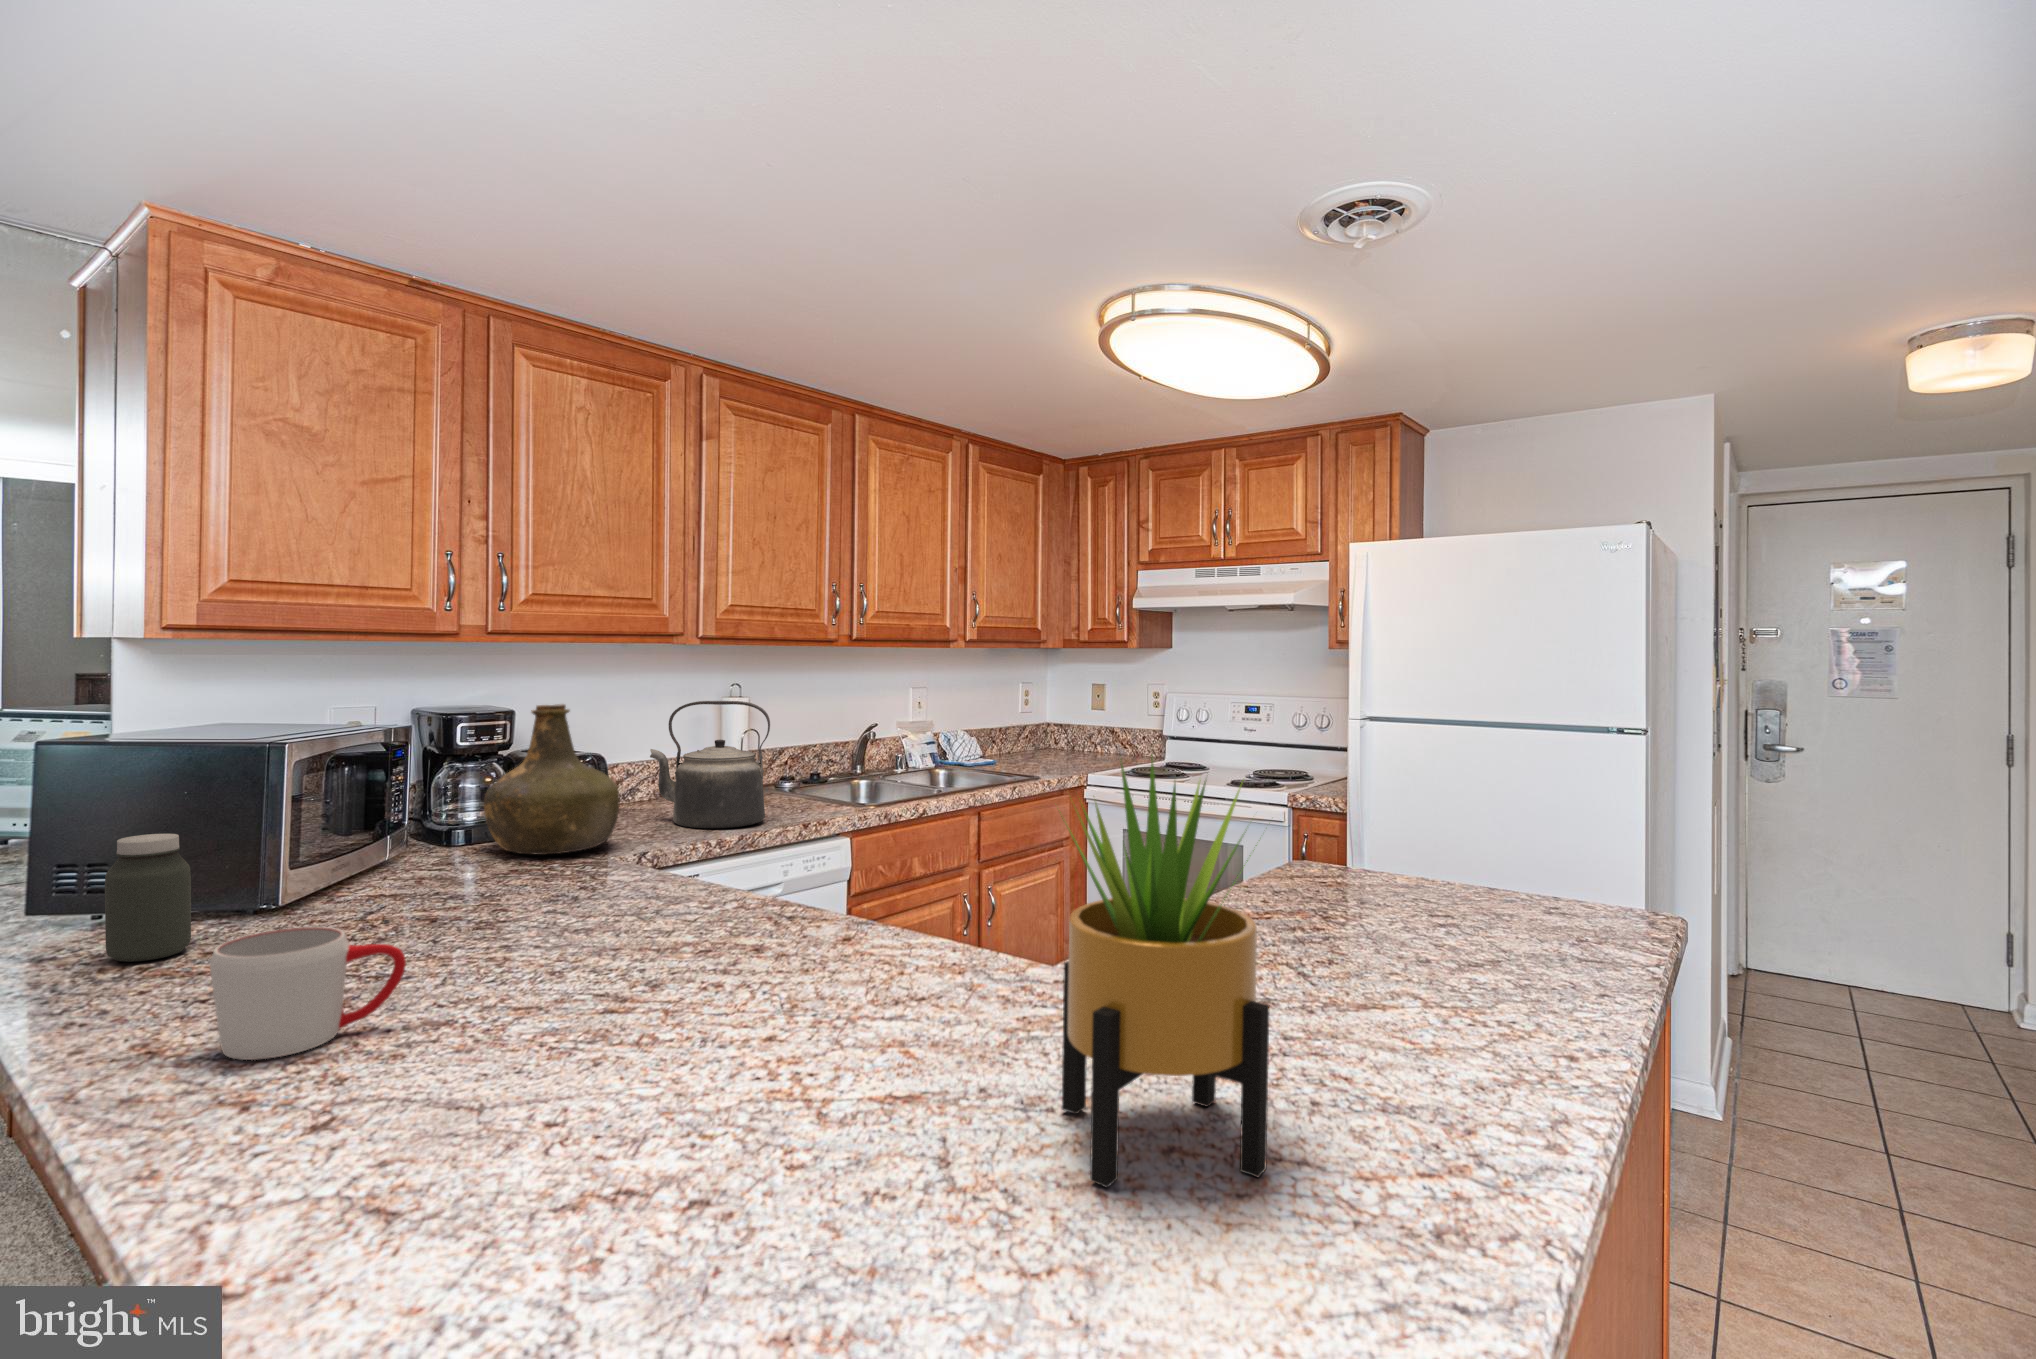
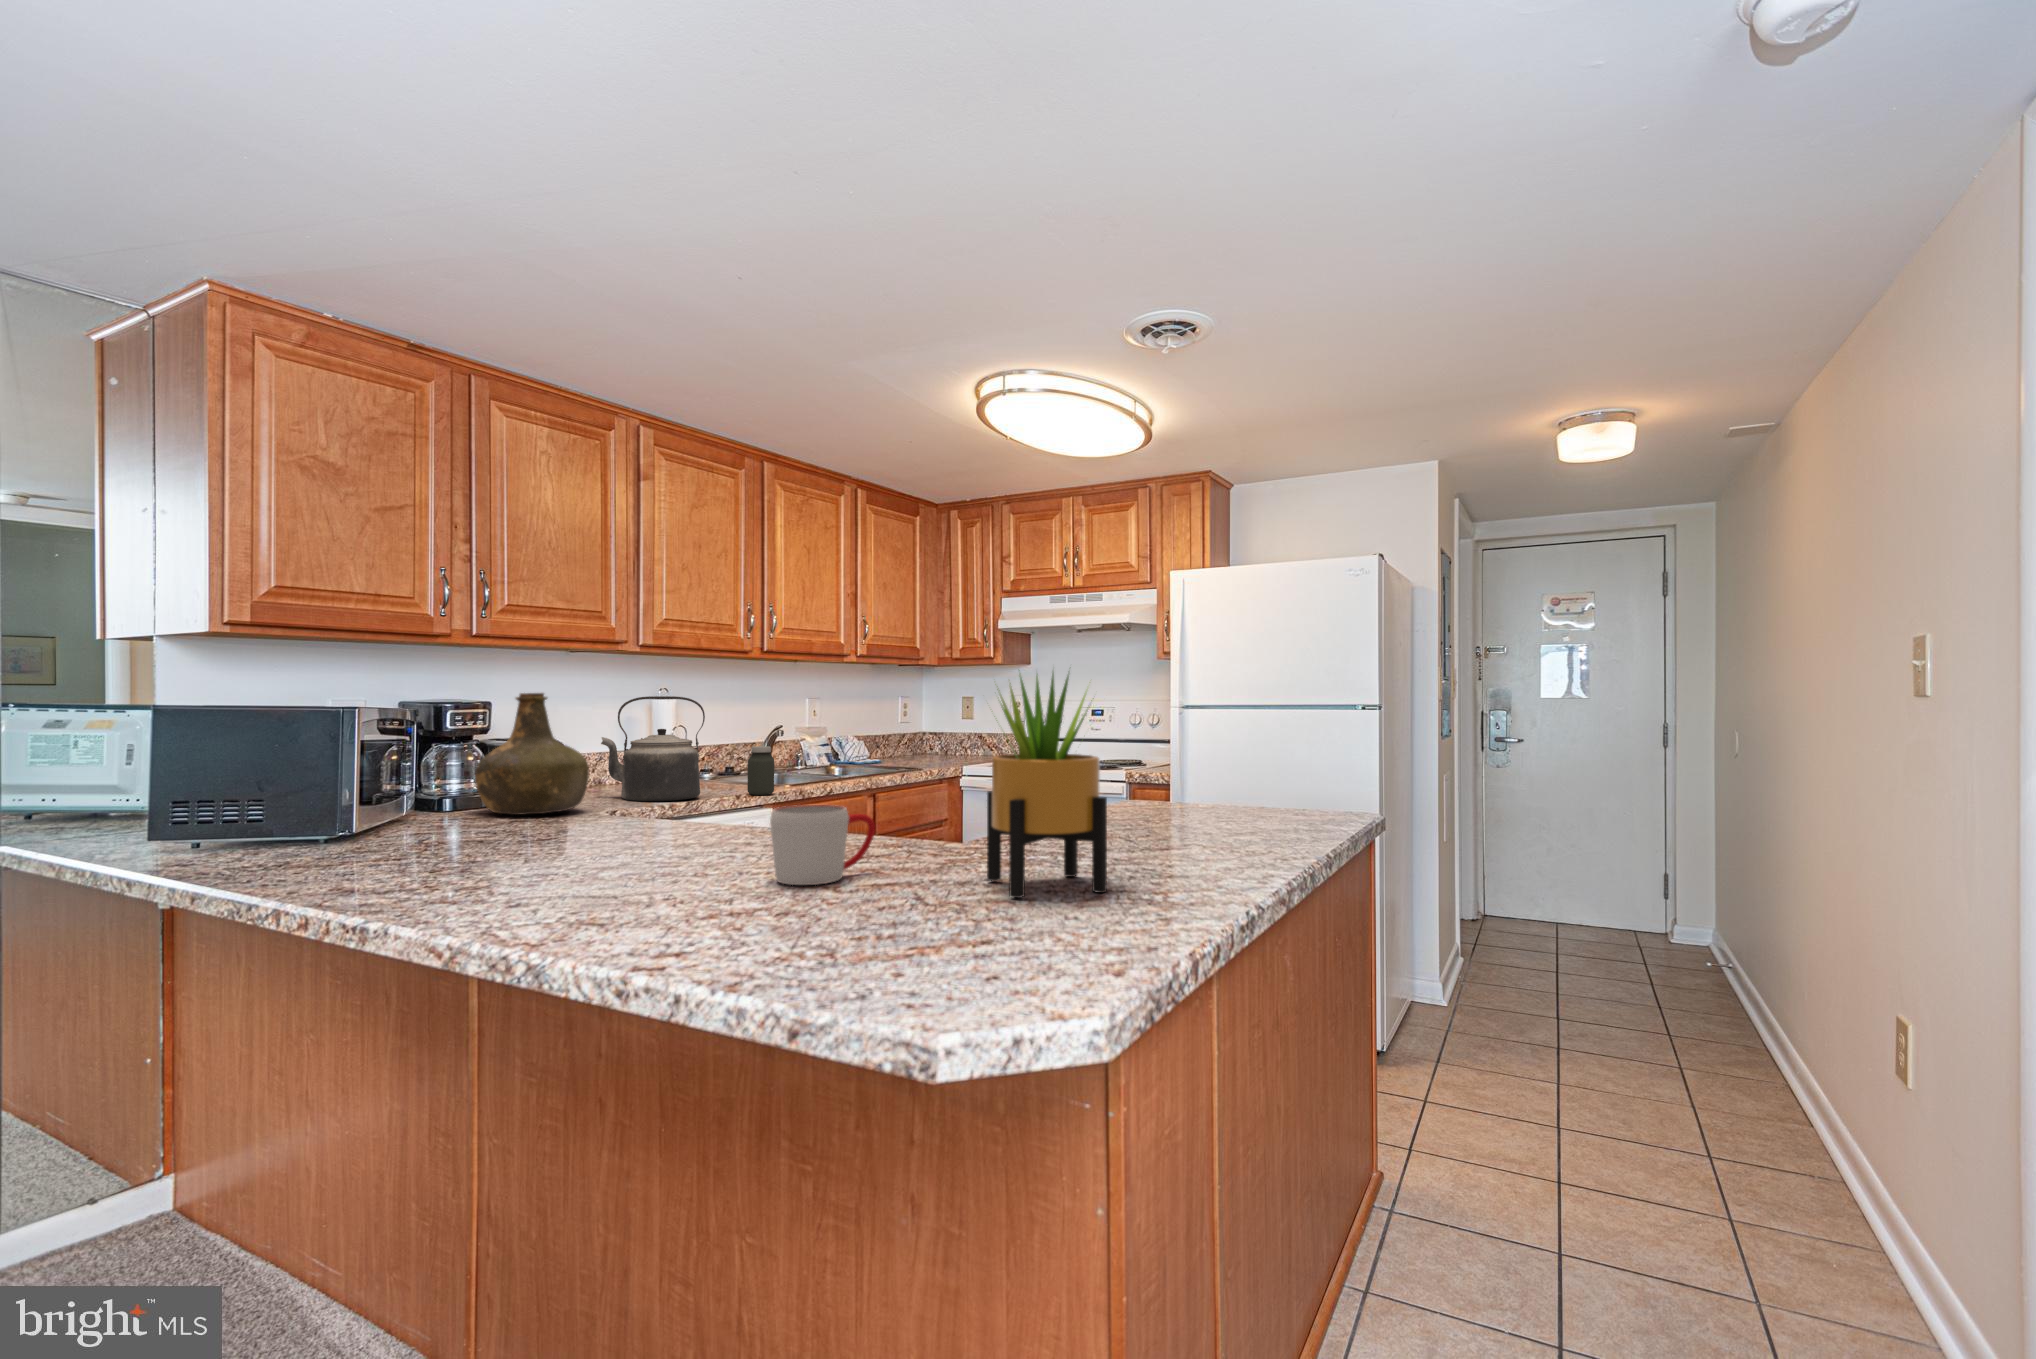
jar: present [105,834,191,962] -> present [748,746,774,795]
mug: present [210,927,406,1060] -> present [770,805,875,885]

